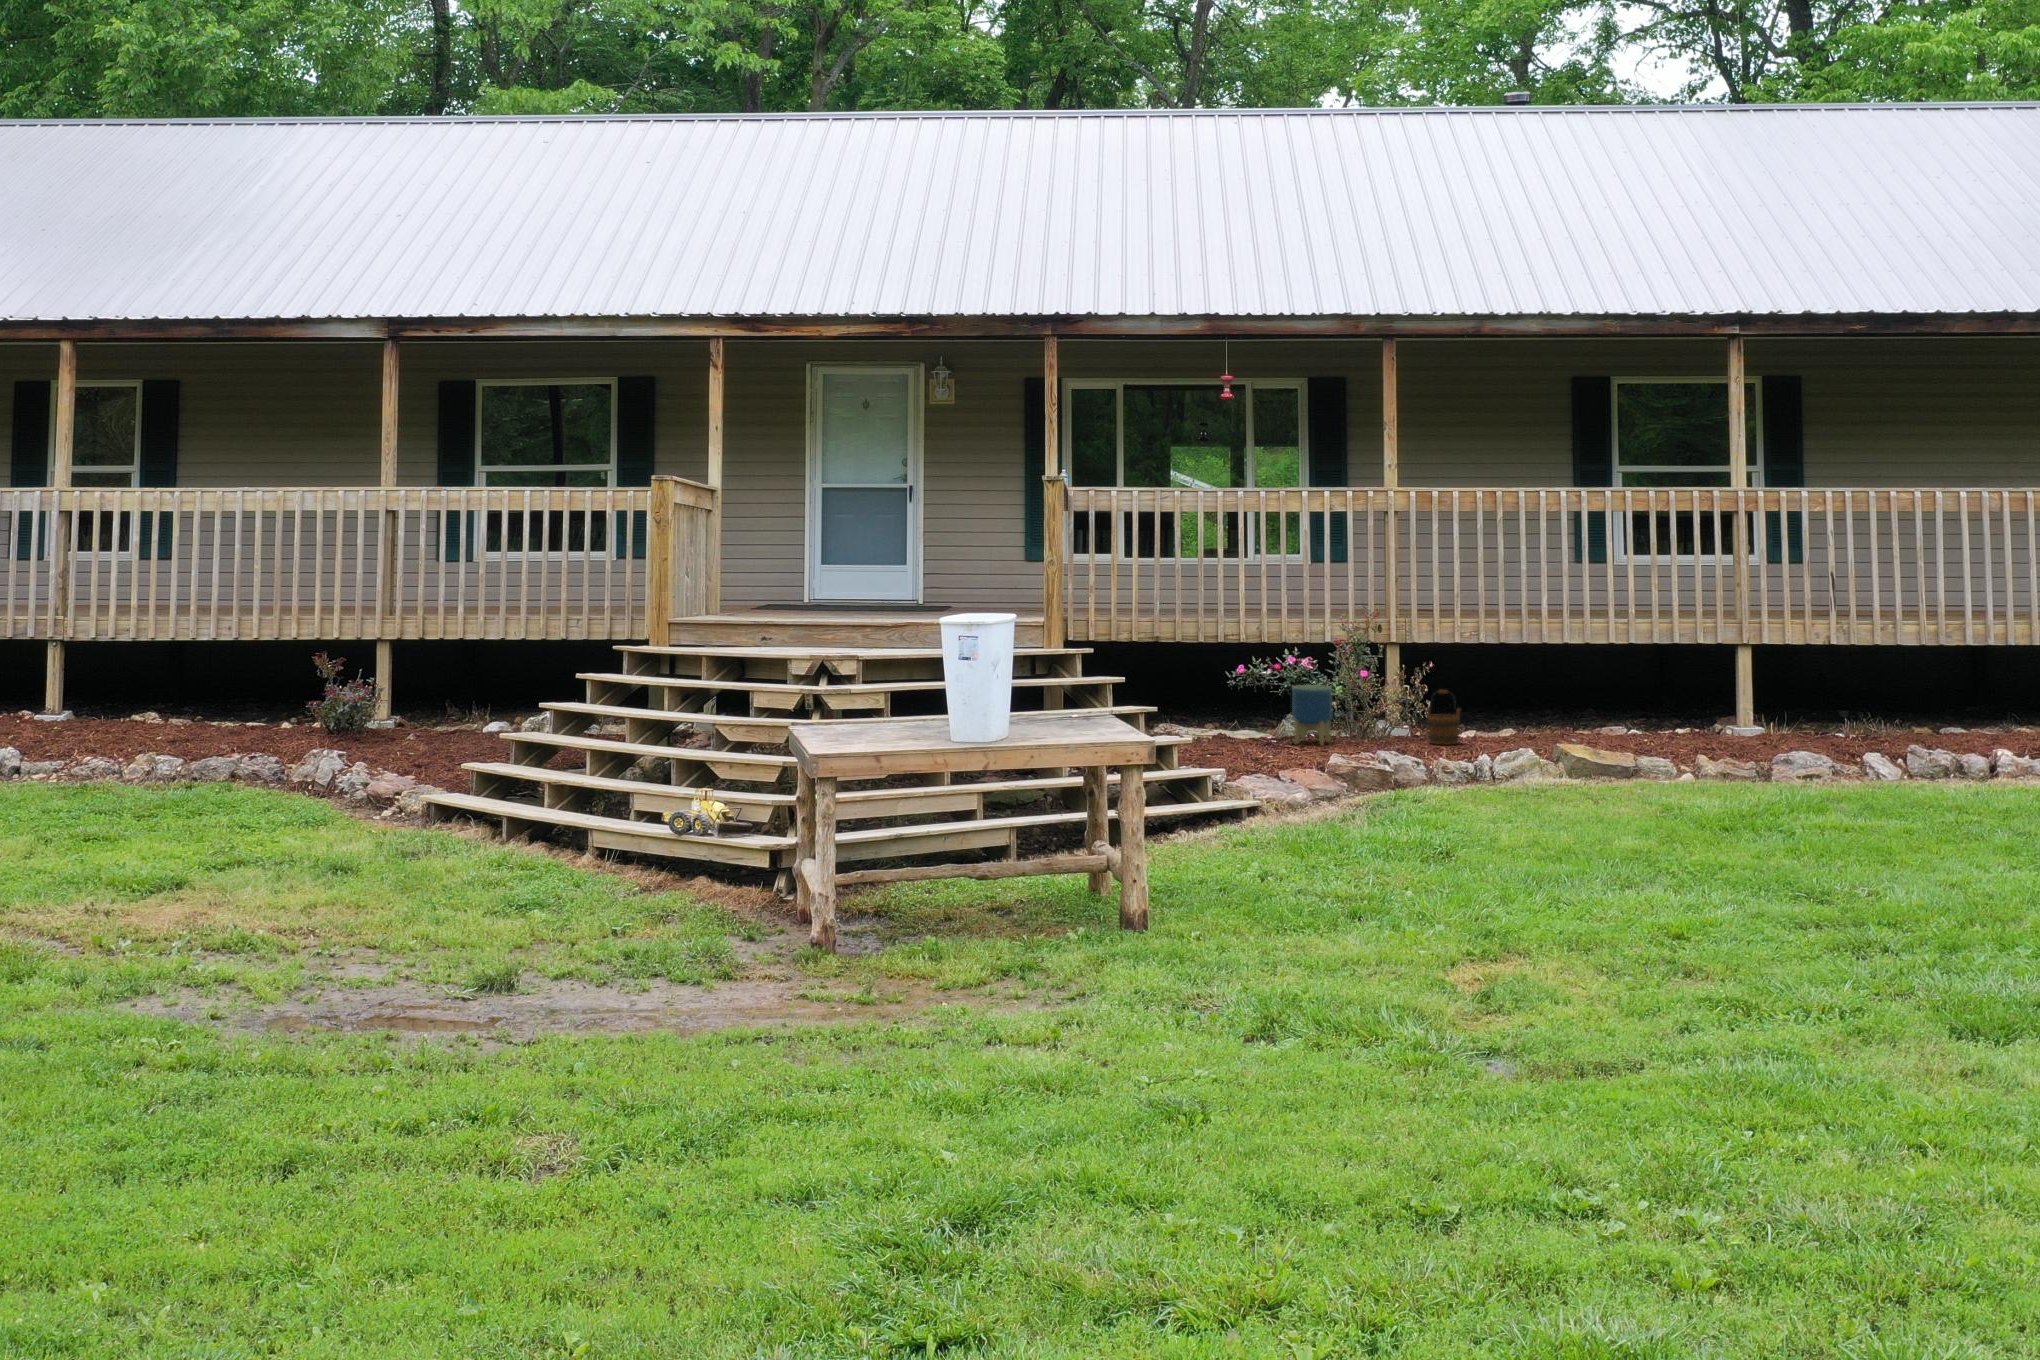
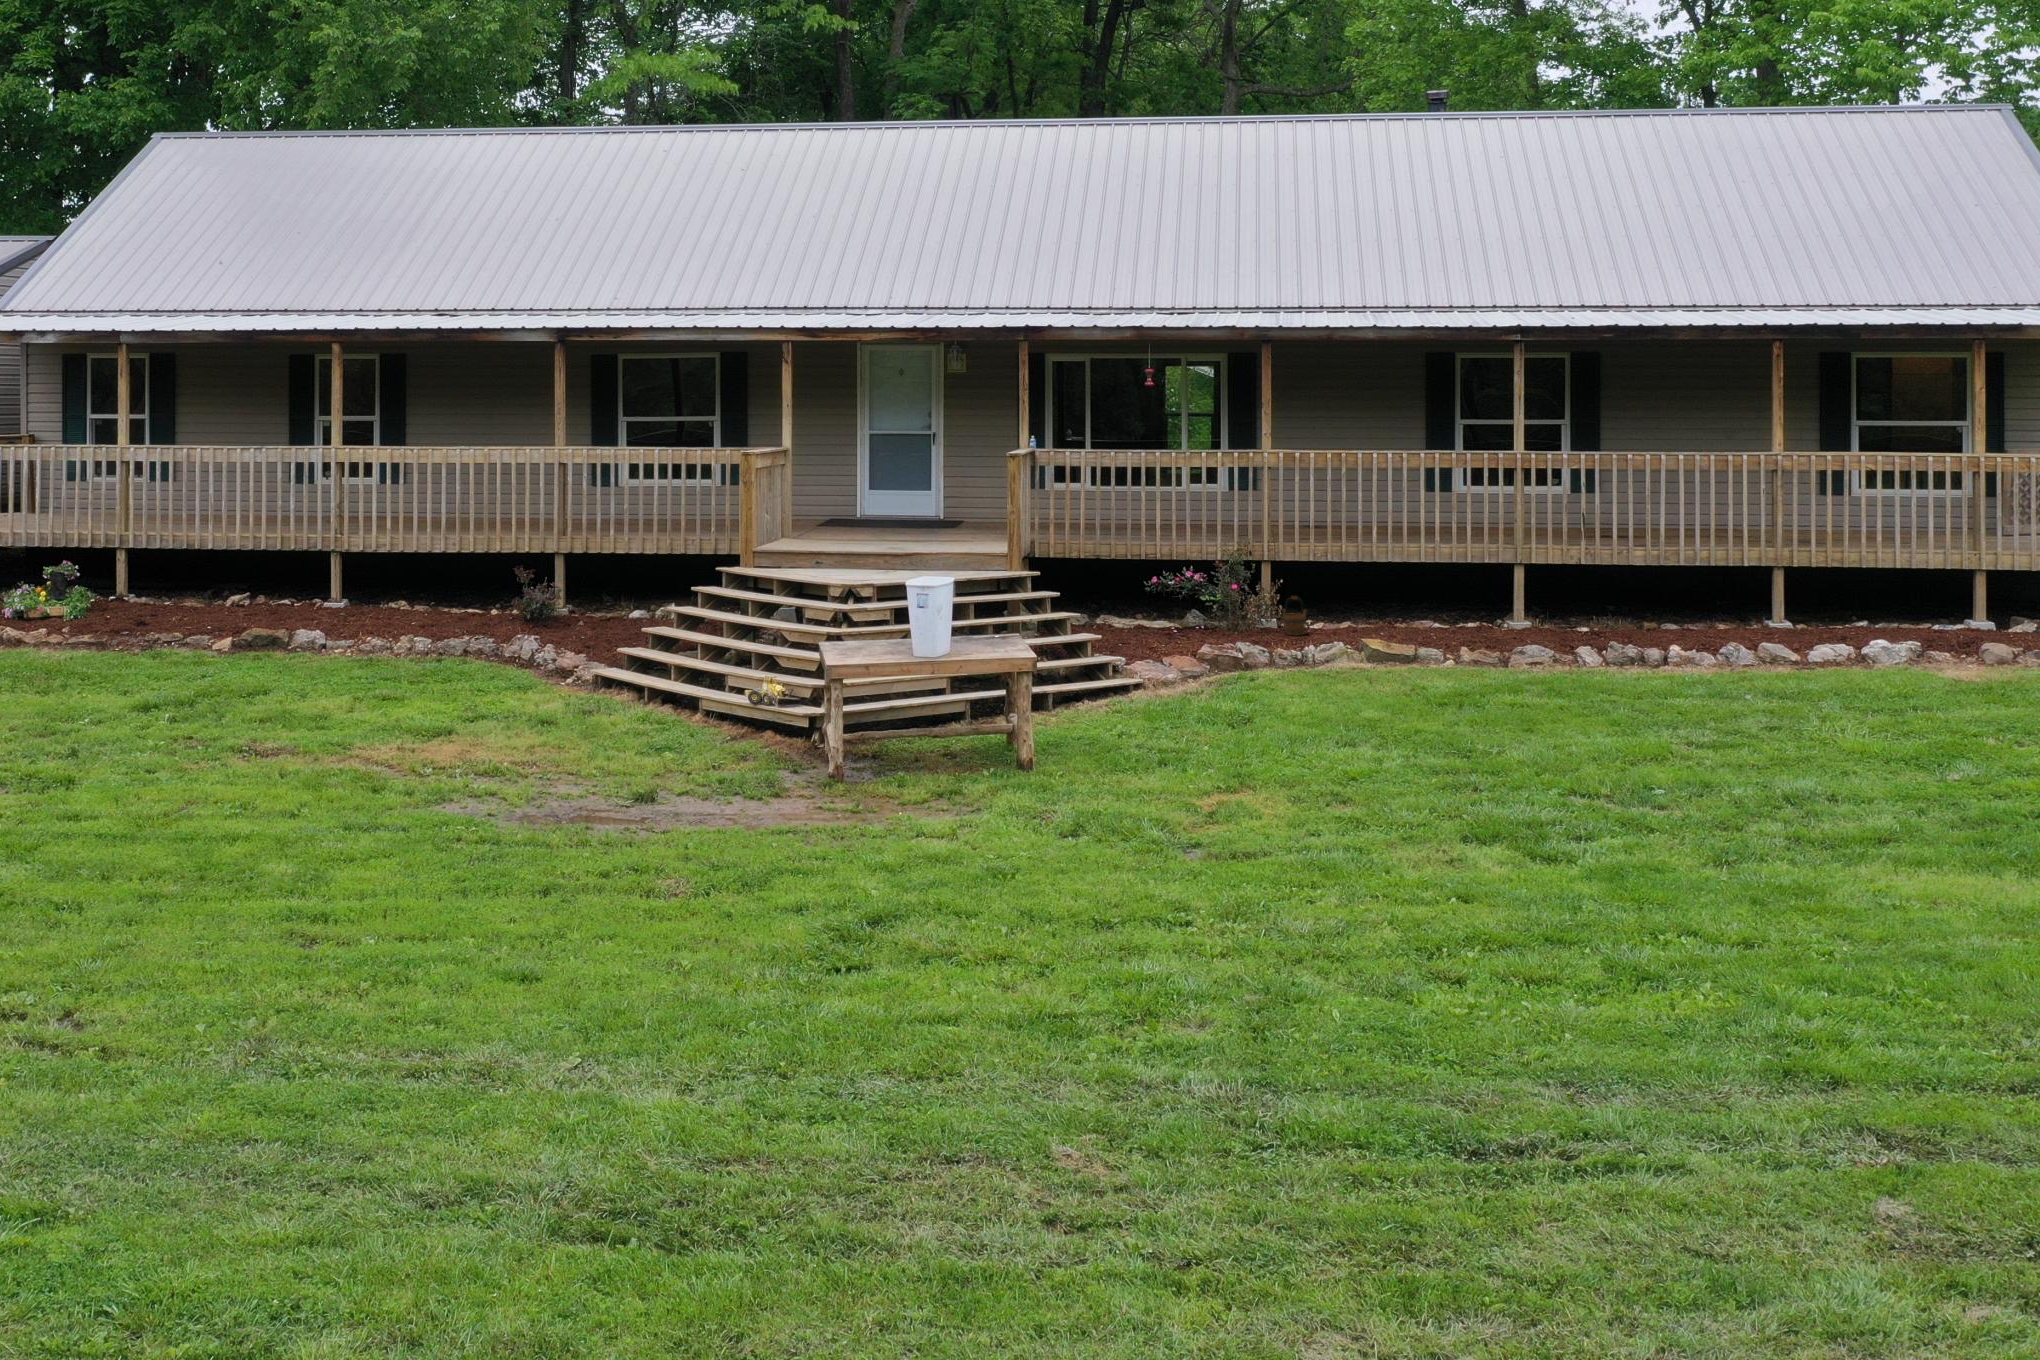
planter: present [1292,685,1333,745] -> none [1187,592,1215,635]

